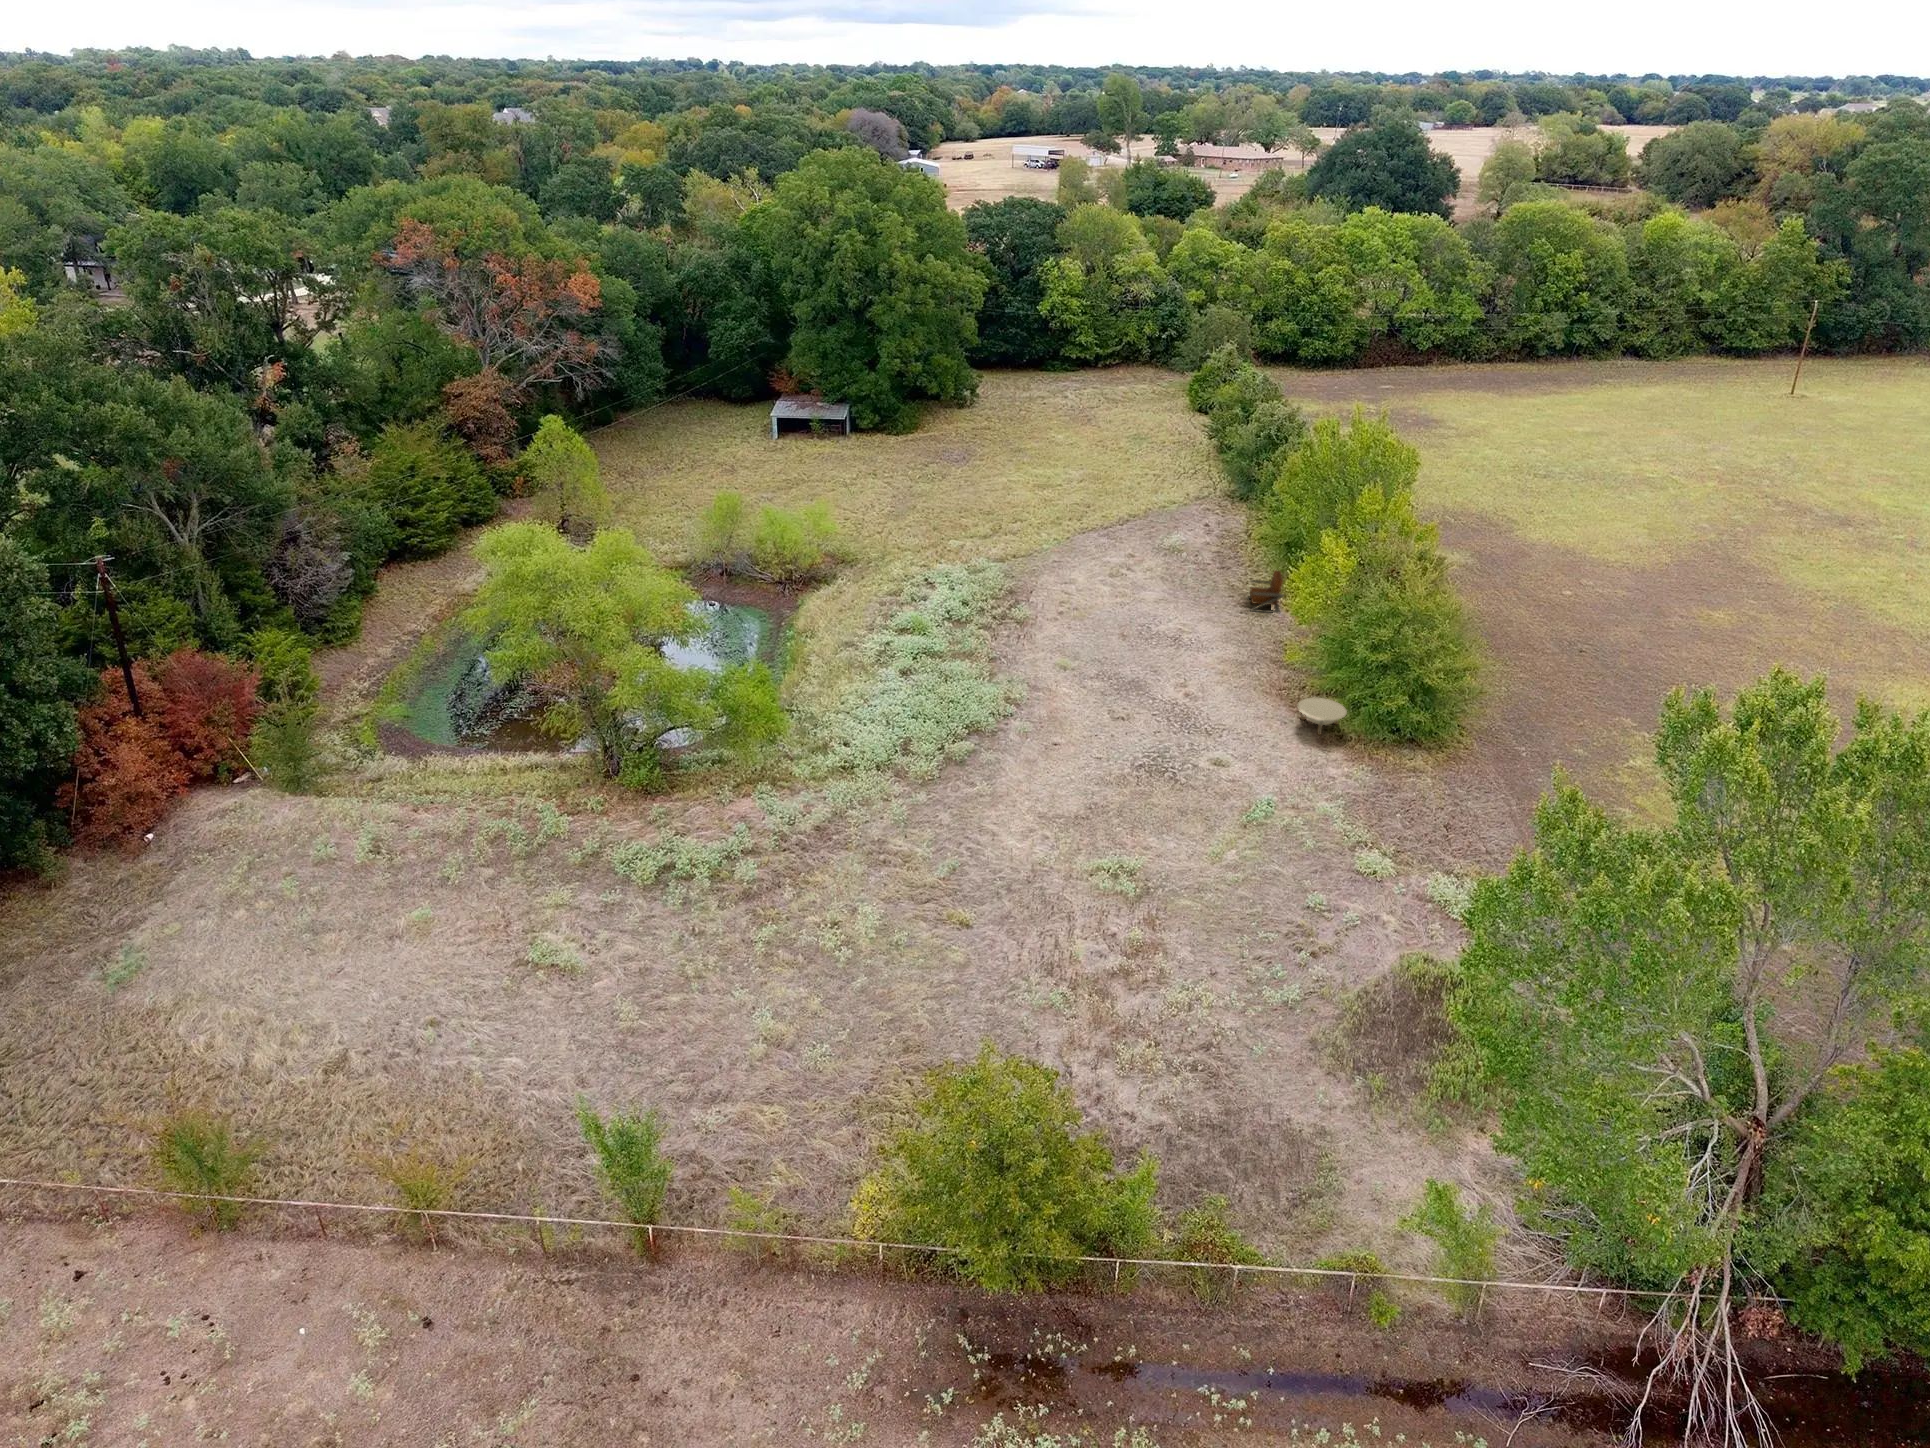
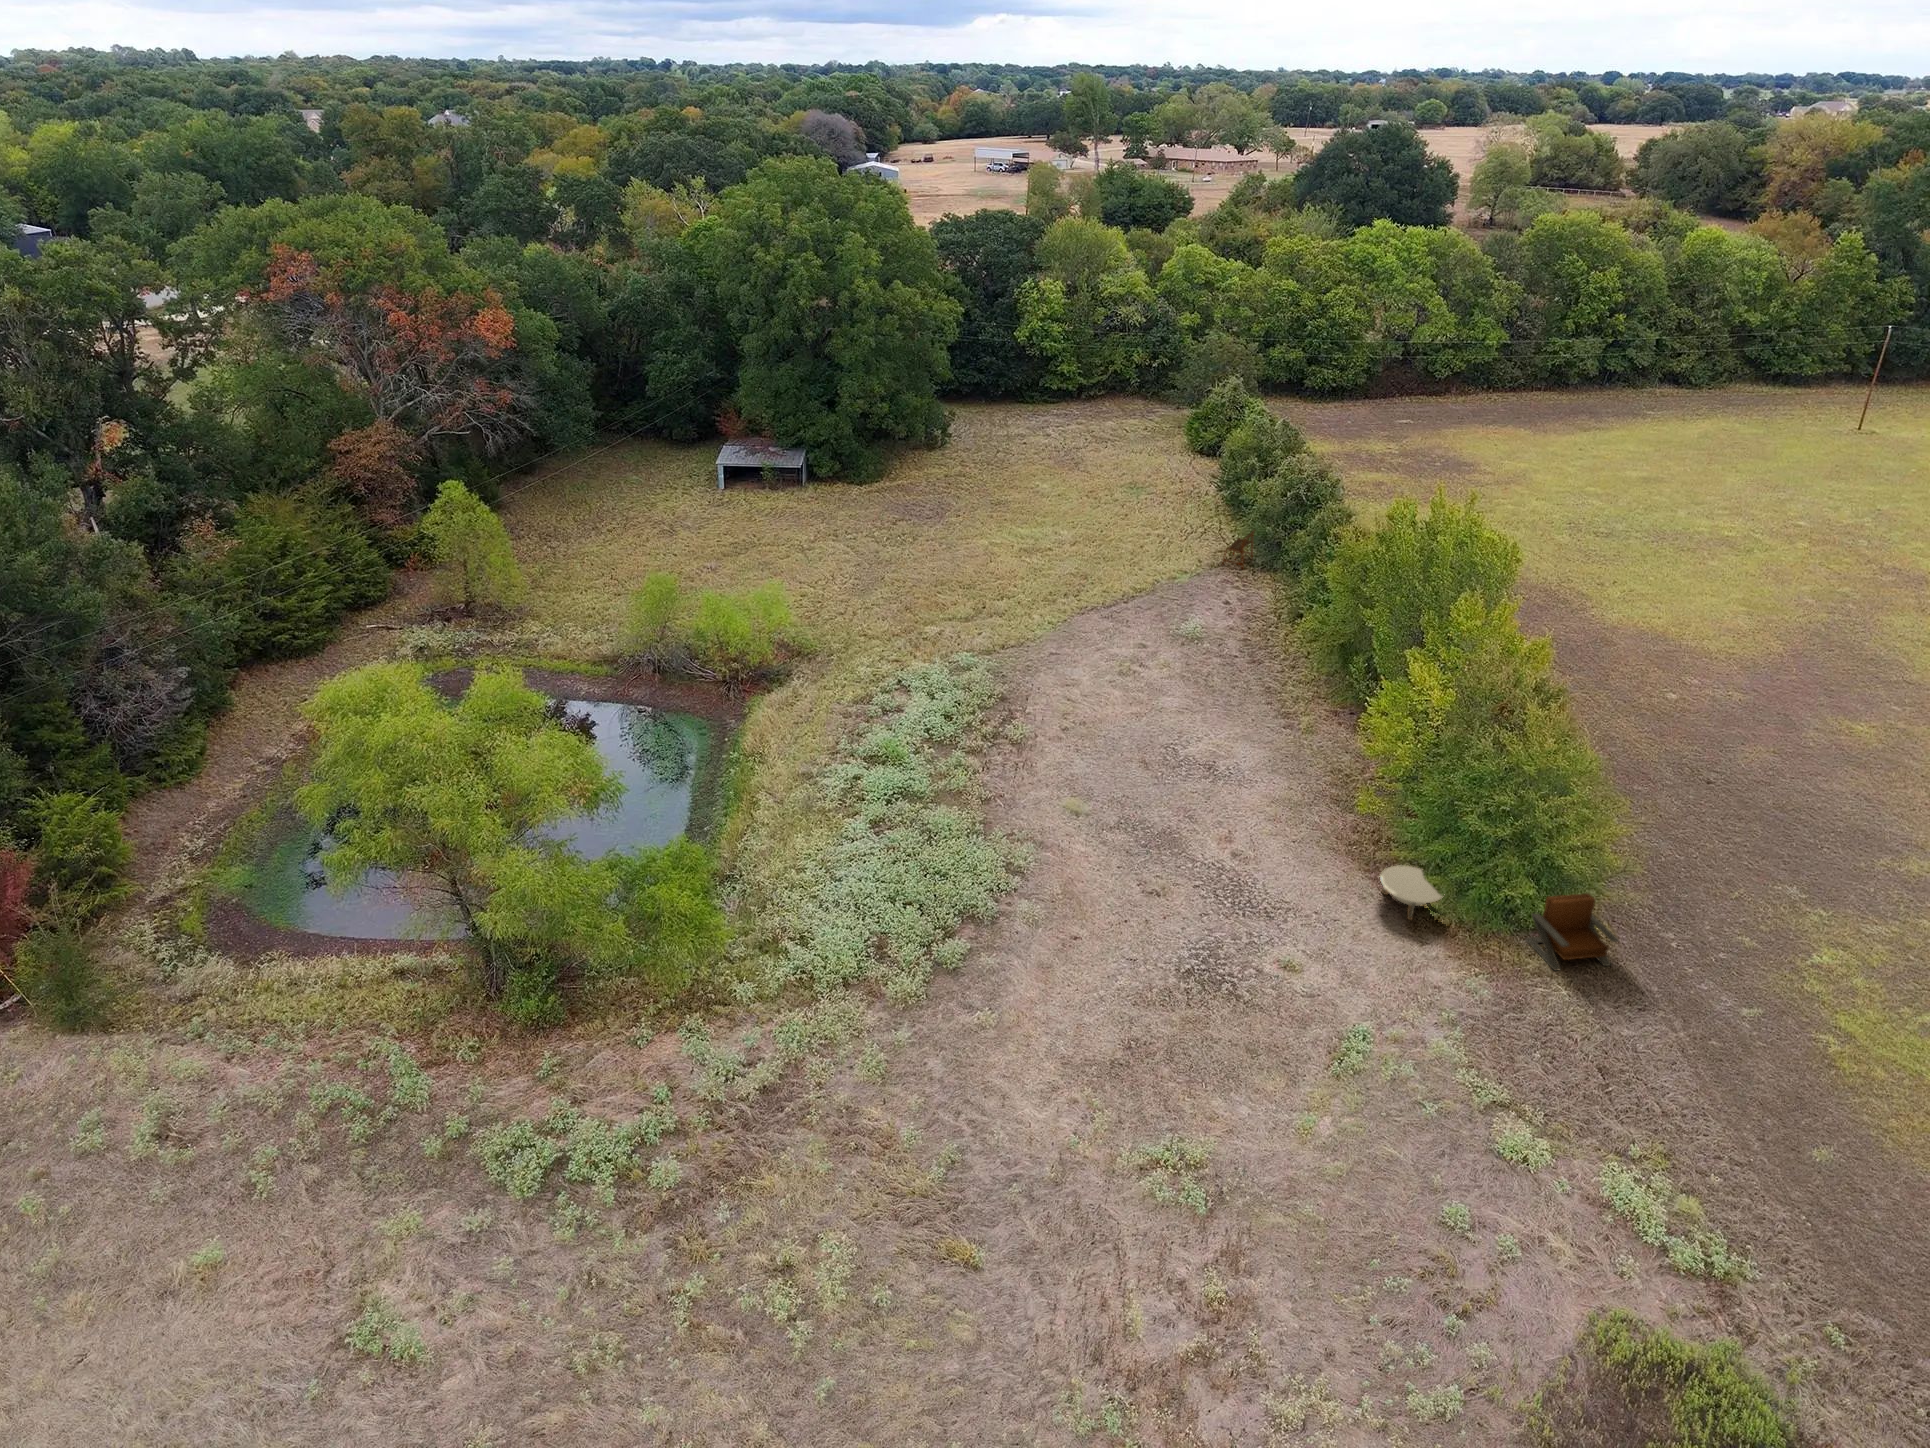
bench: none [1207,466,1237,501] -> present [1222,530,1255,568]
lounge chair: present [1248,570,1284,614] -> present [1526,893,1619,971]

